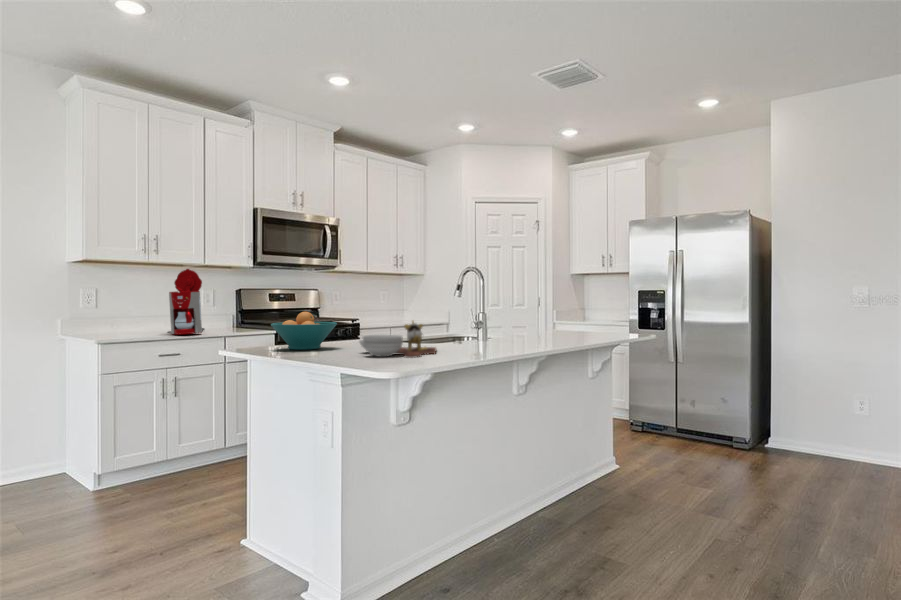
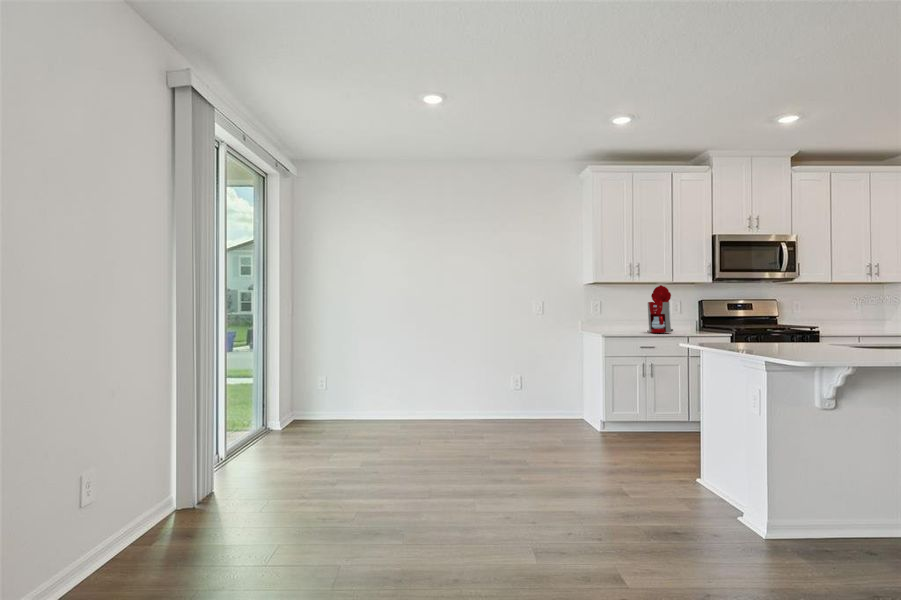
fruit bowl: present [271,312,337,350] -> none [717,316,774,345]
cutting board: present [359,321,437,358] -> none [787,324,869,354]

